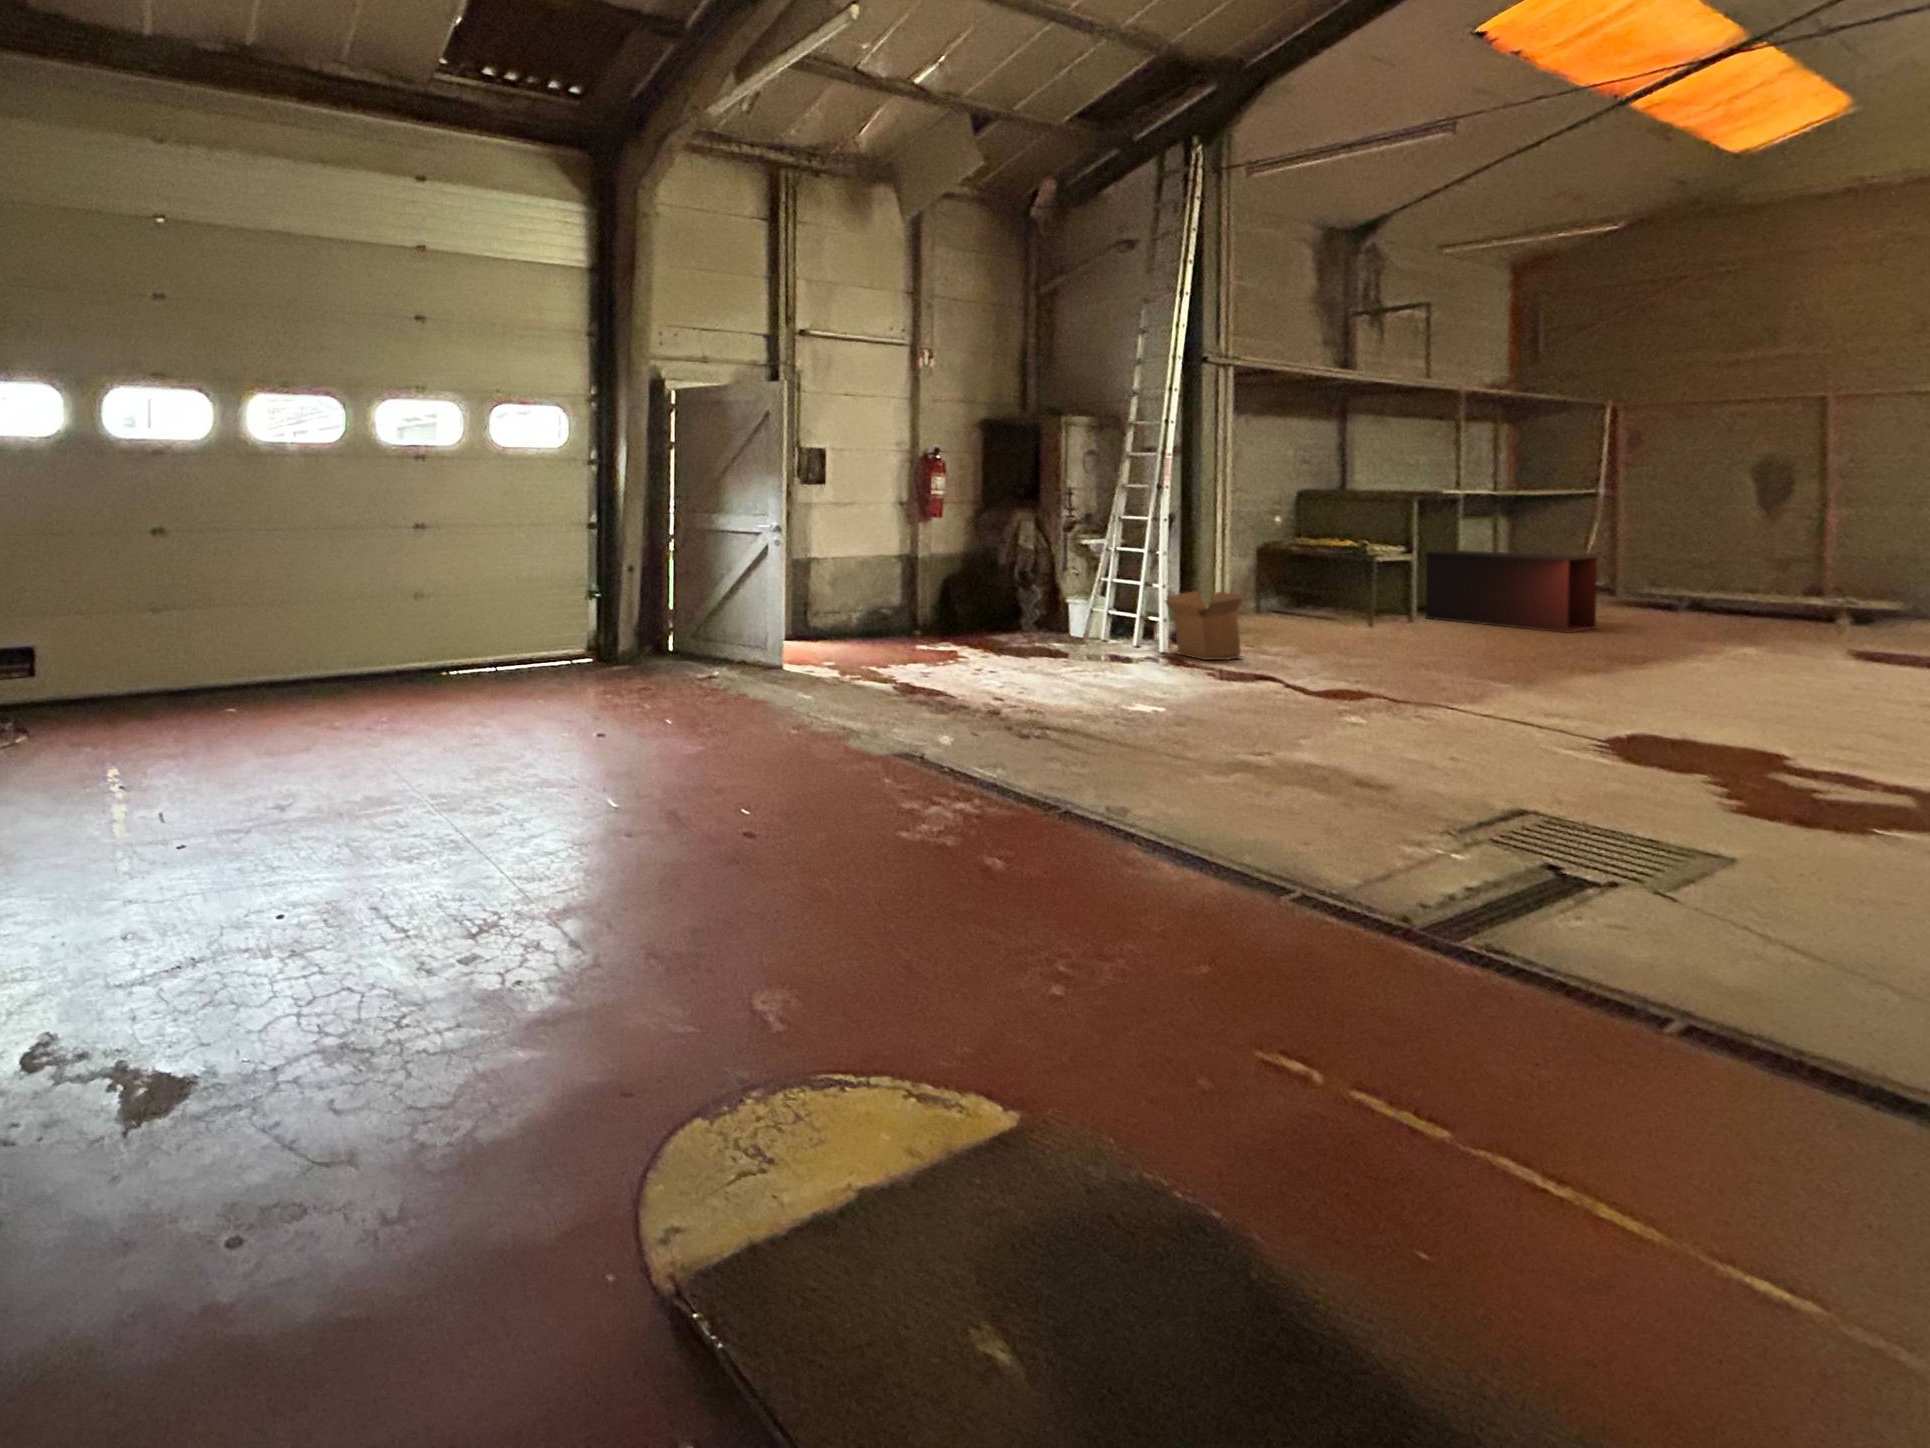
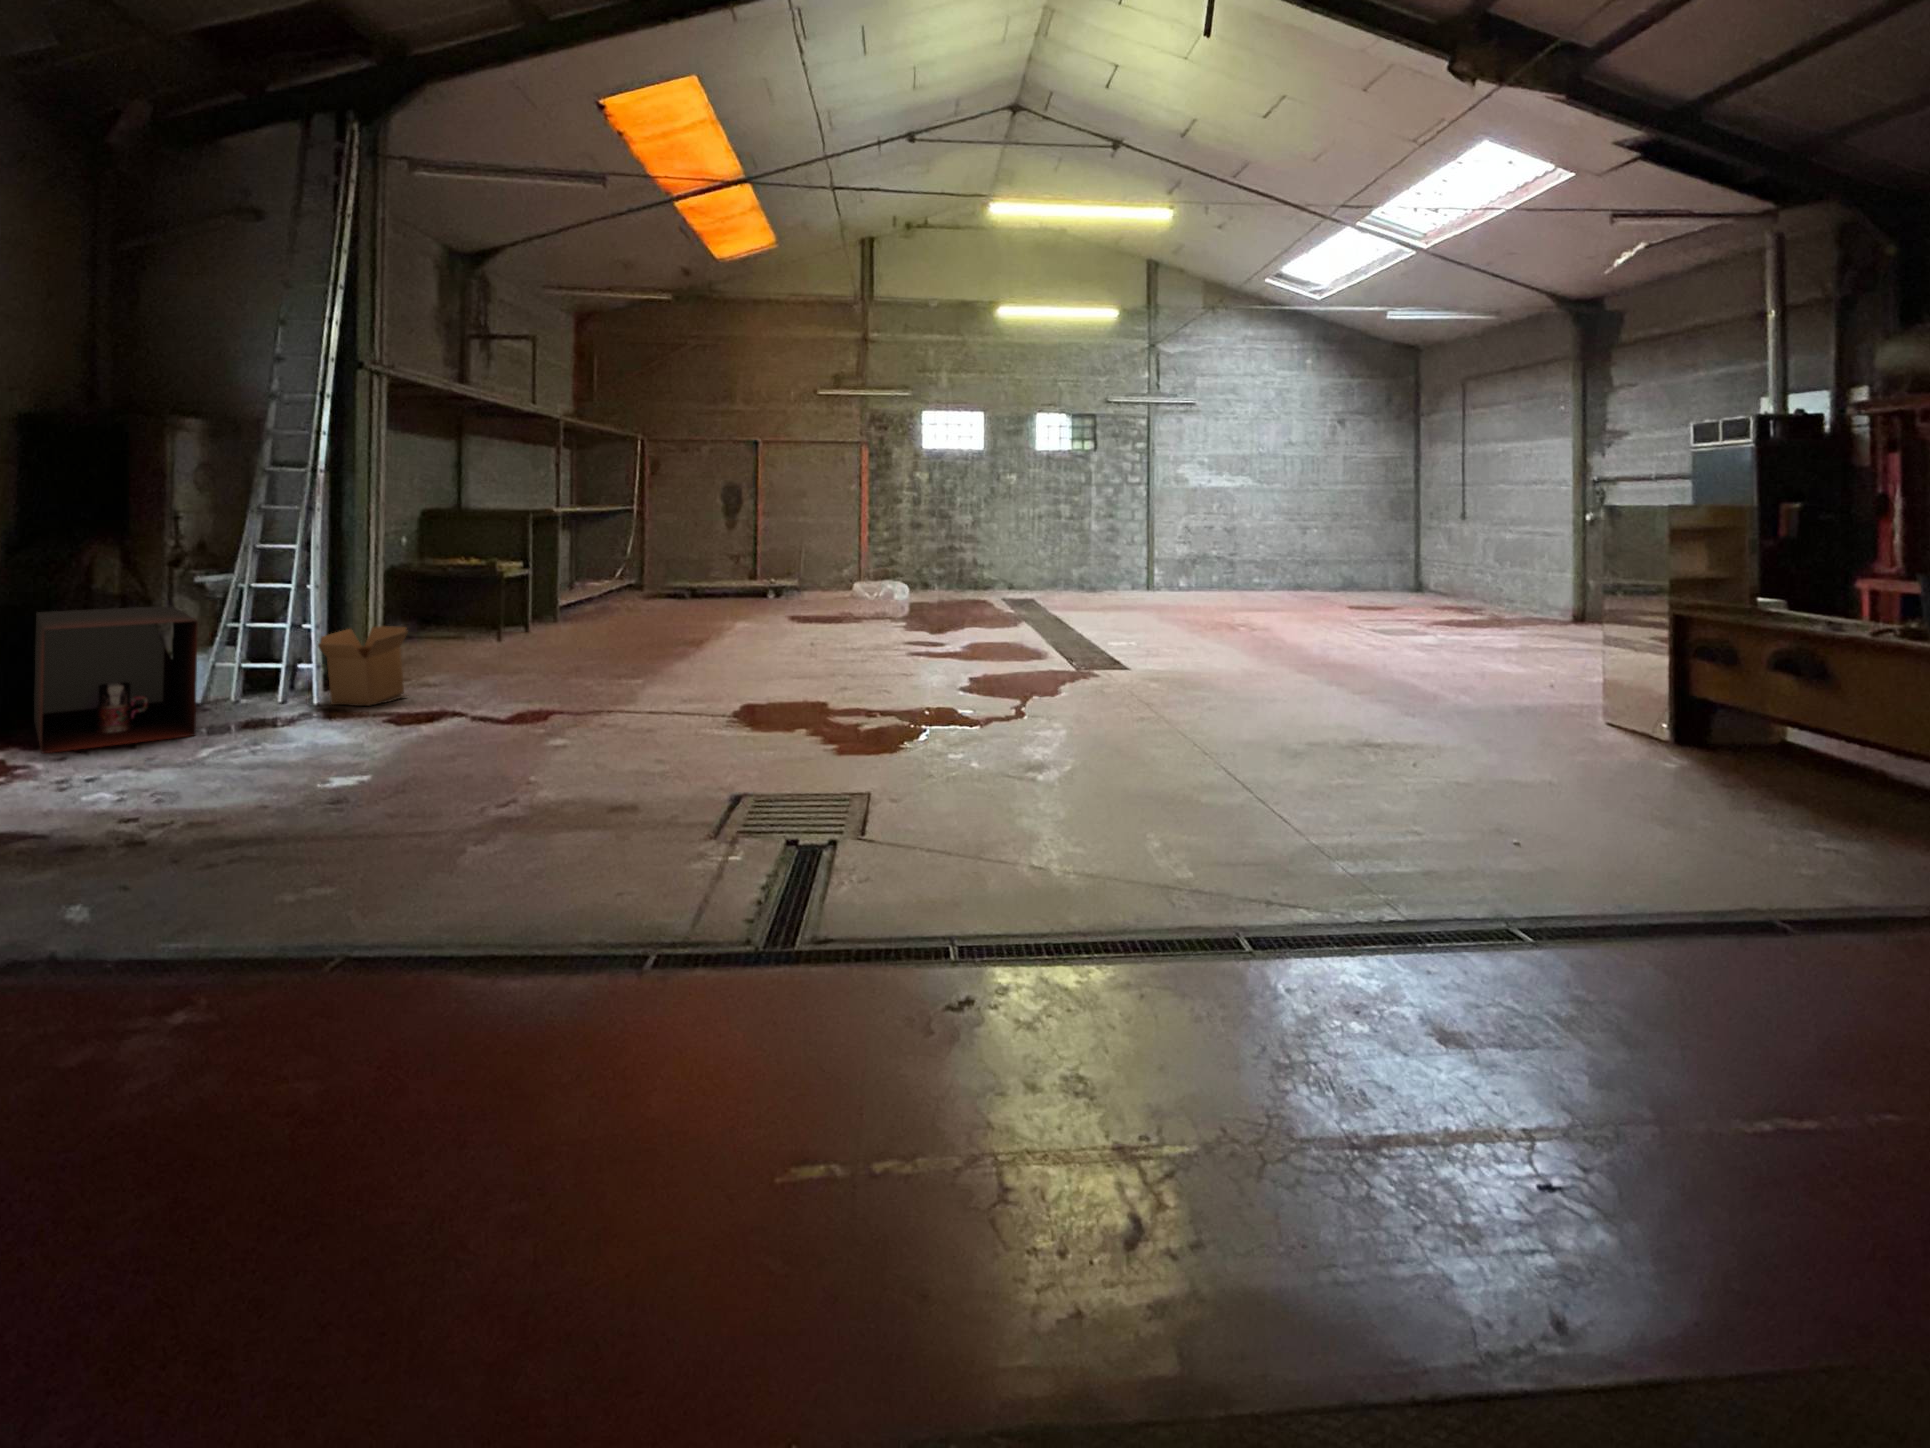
storage cabinet: present [1426,550,1597,633] -> present [34,606,198,753]

